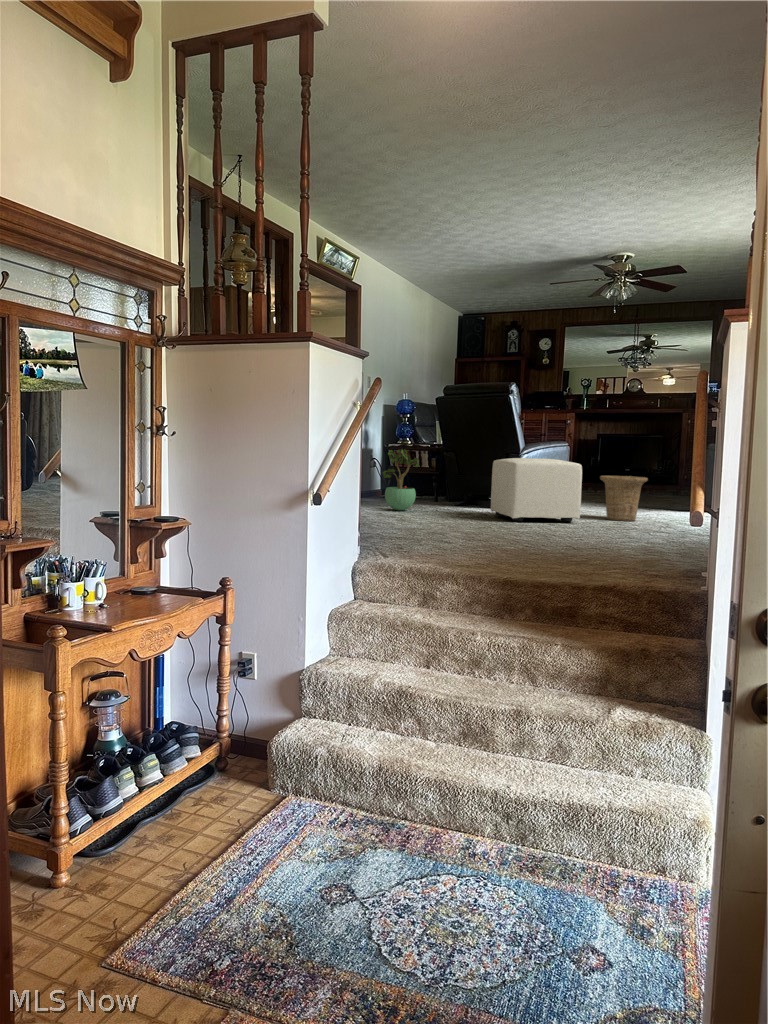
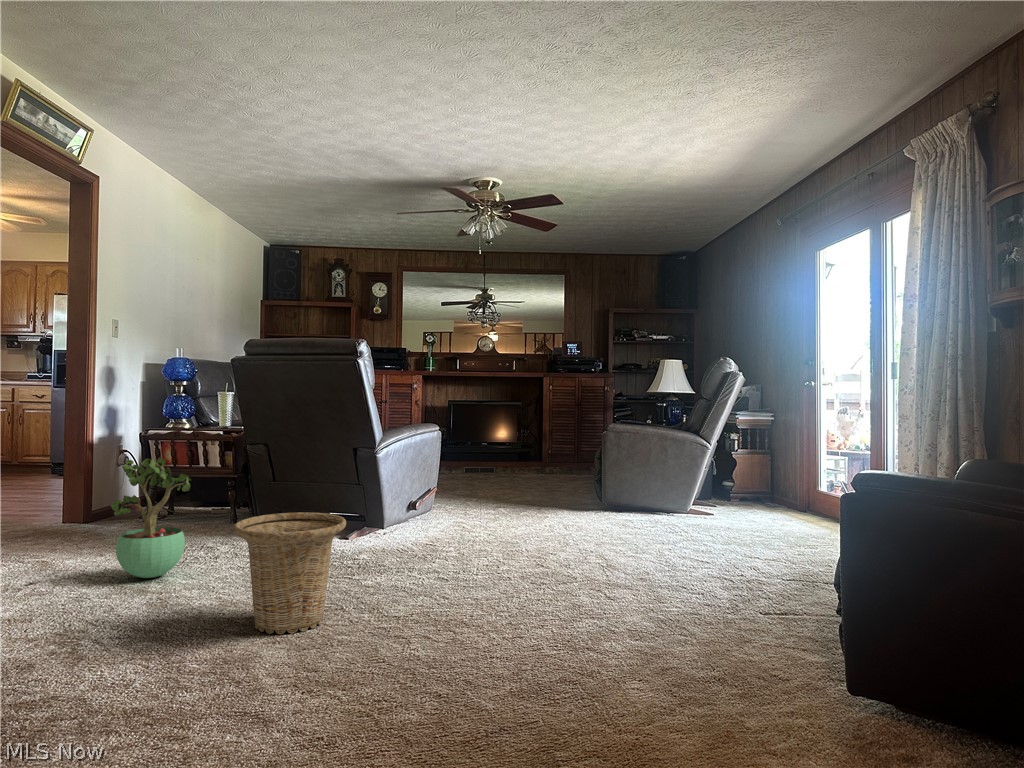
ottoman: present [491,458,582,522] -> none [334,466,496,595]
basket: present [600,476,648,521] -> present [234,512,346,634]

